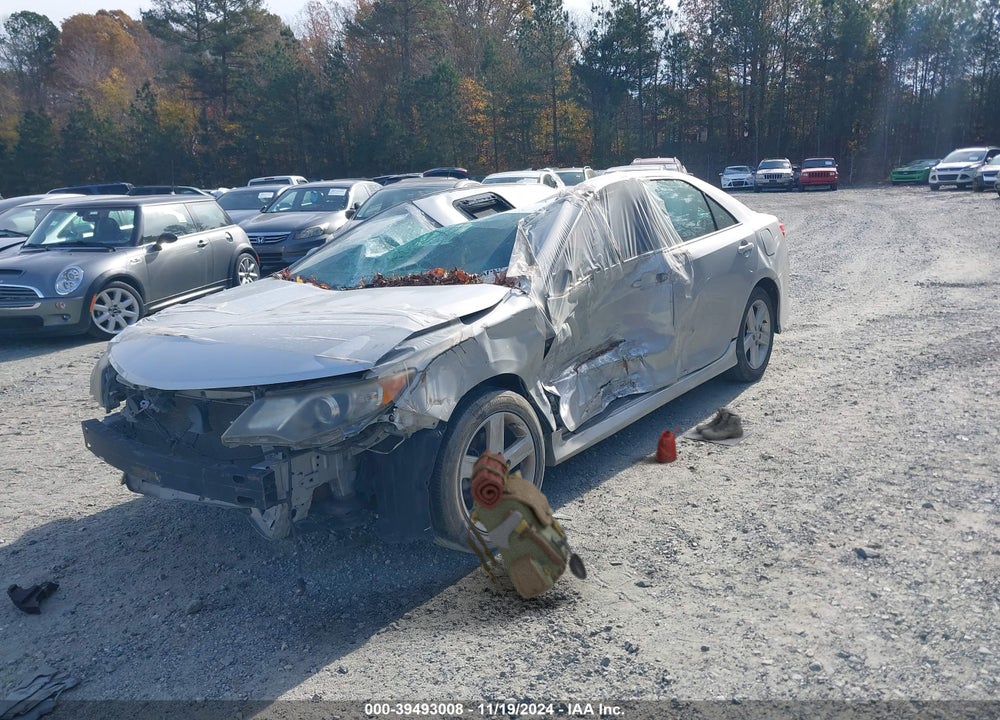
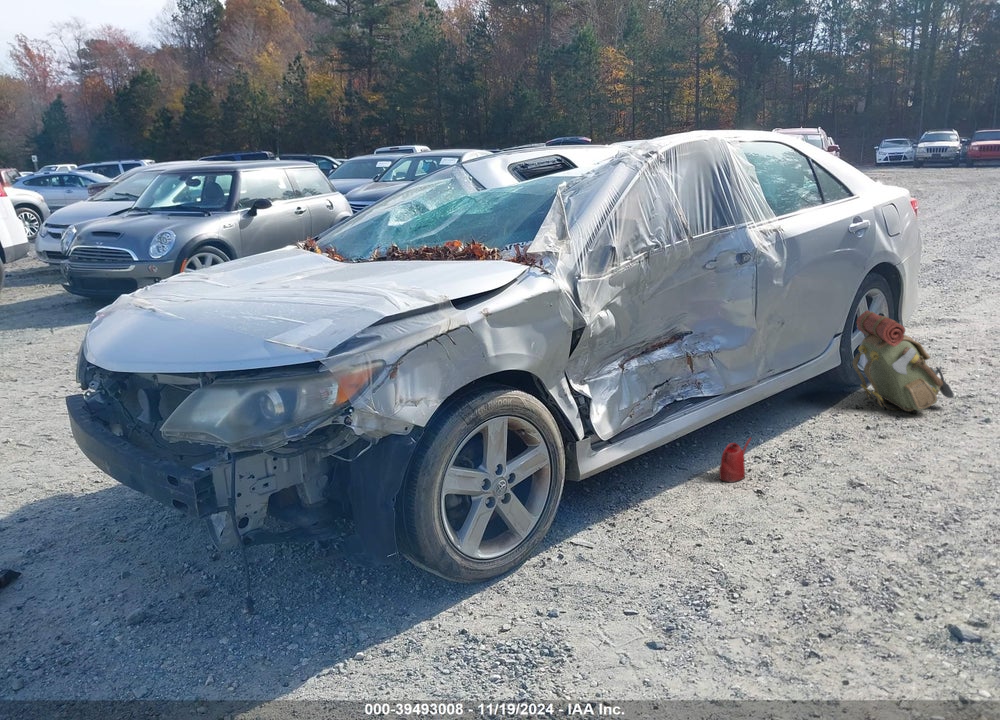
boots: present [684,407,752,446] -> none [760,417,848,467]
backpack: present [467,449,587,599] -> present [852,311,954,412]

